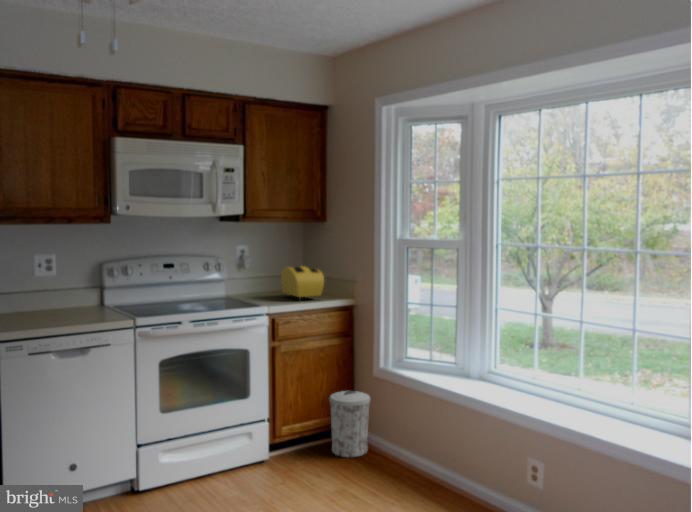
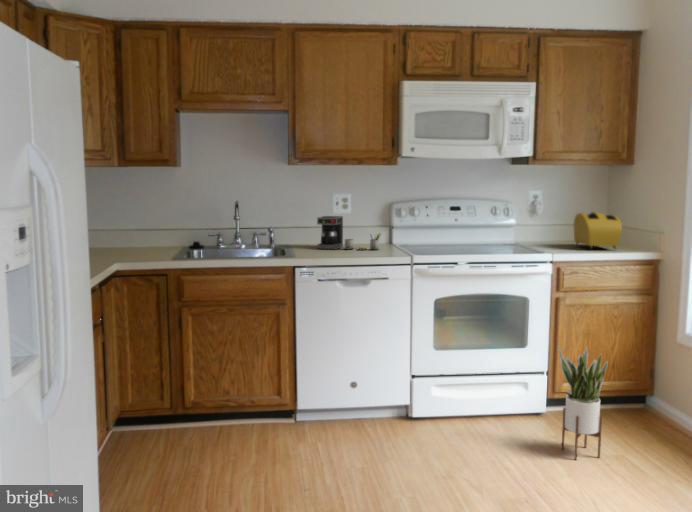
coffee maker: none [17,279,95,318] -> present [317,216,380,250]
trash can: present [329,391,371,458] -> none [619,354,670,429]
potted plant: none [286,393,329,501] -> present [558,347,608,460]

